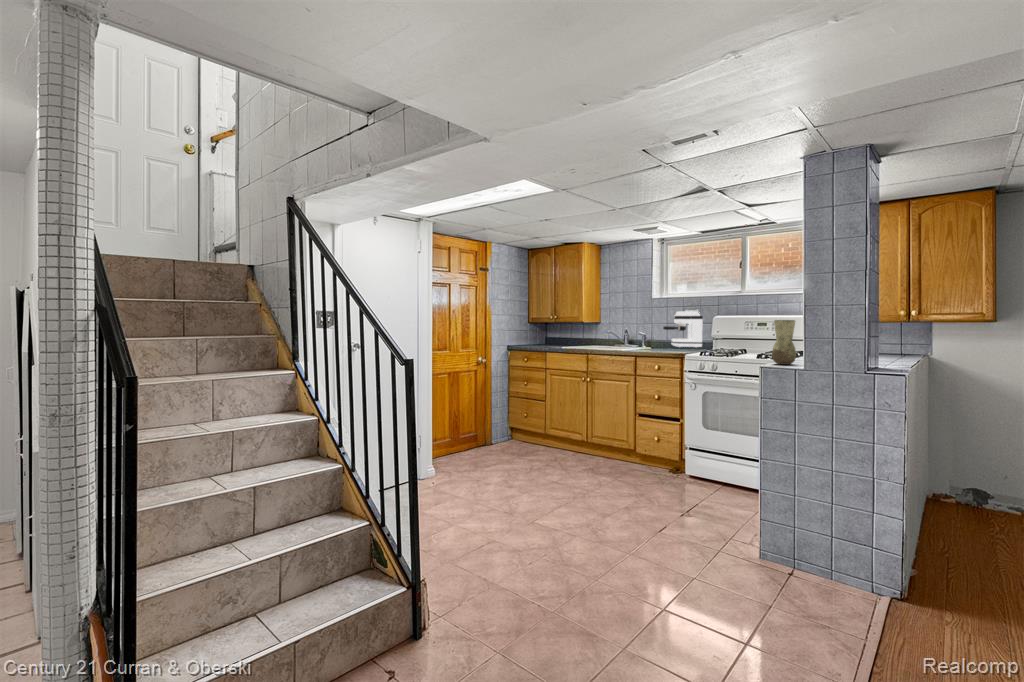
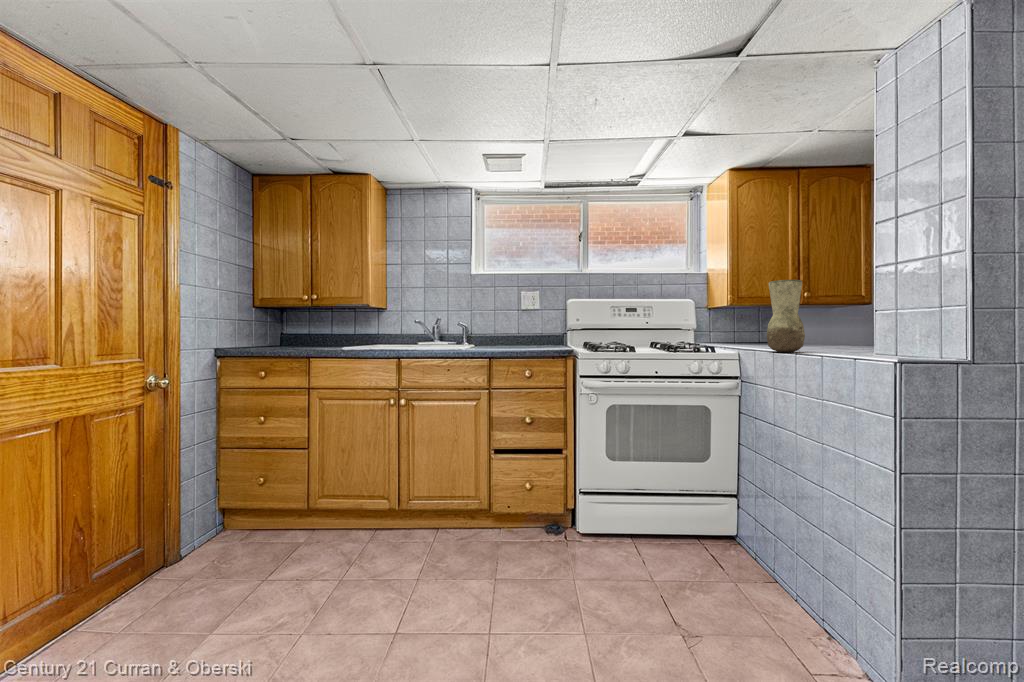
coffee maker: present [663,311,703,348] -> none [493,290,551,343]

